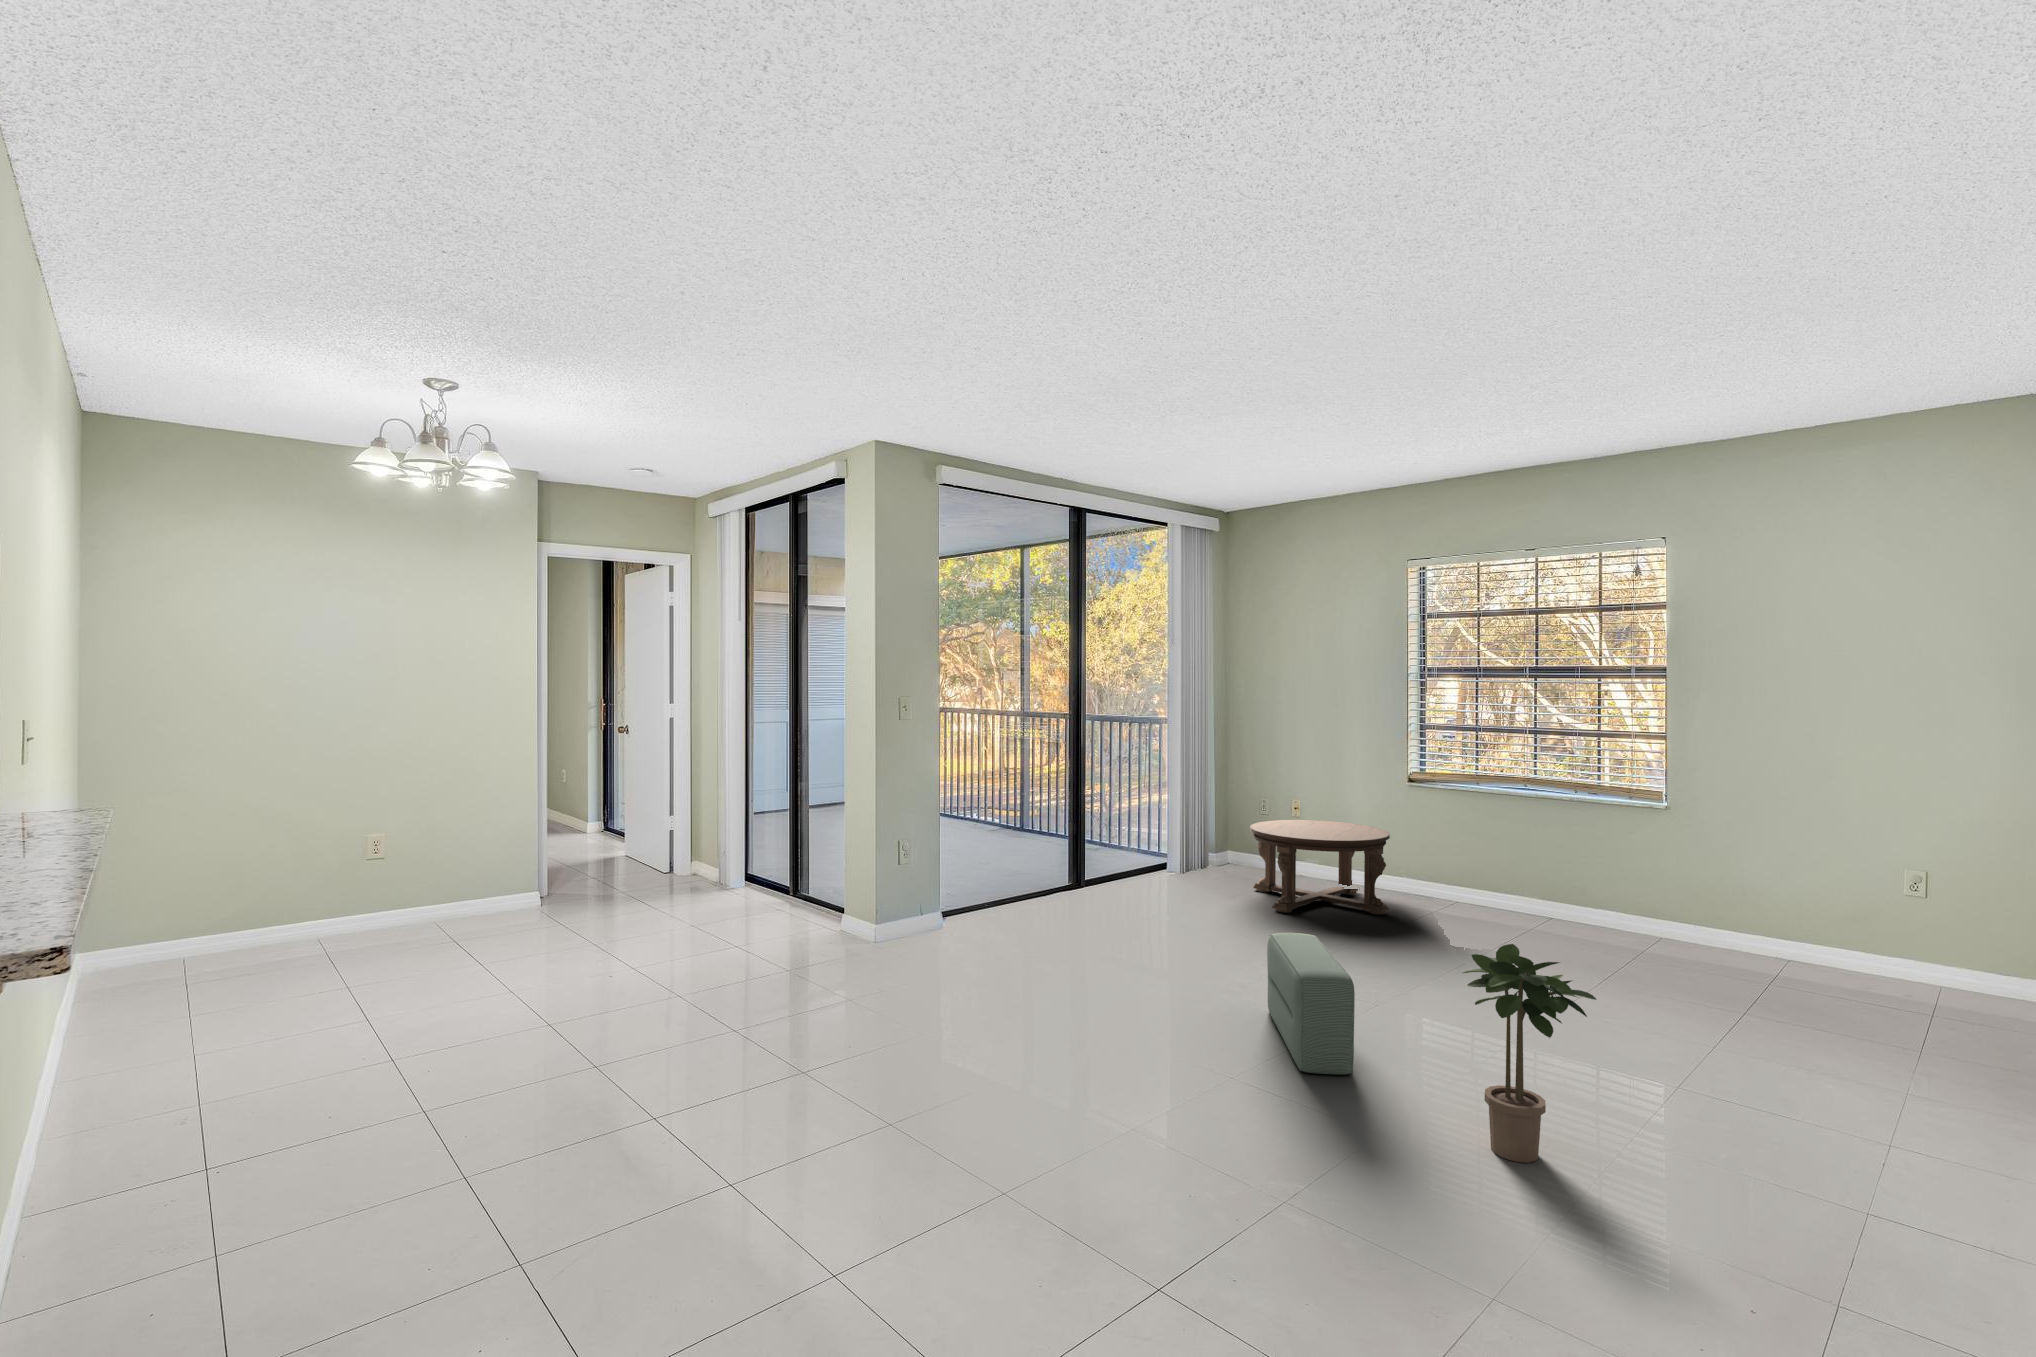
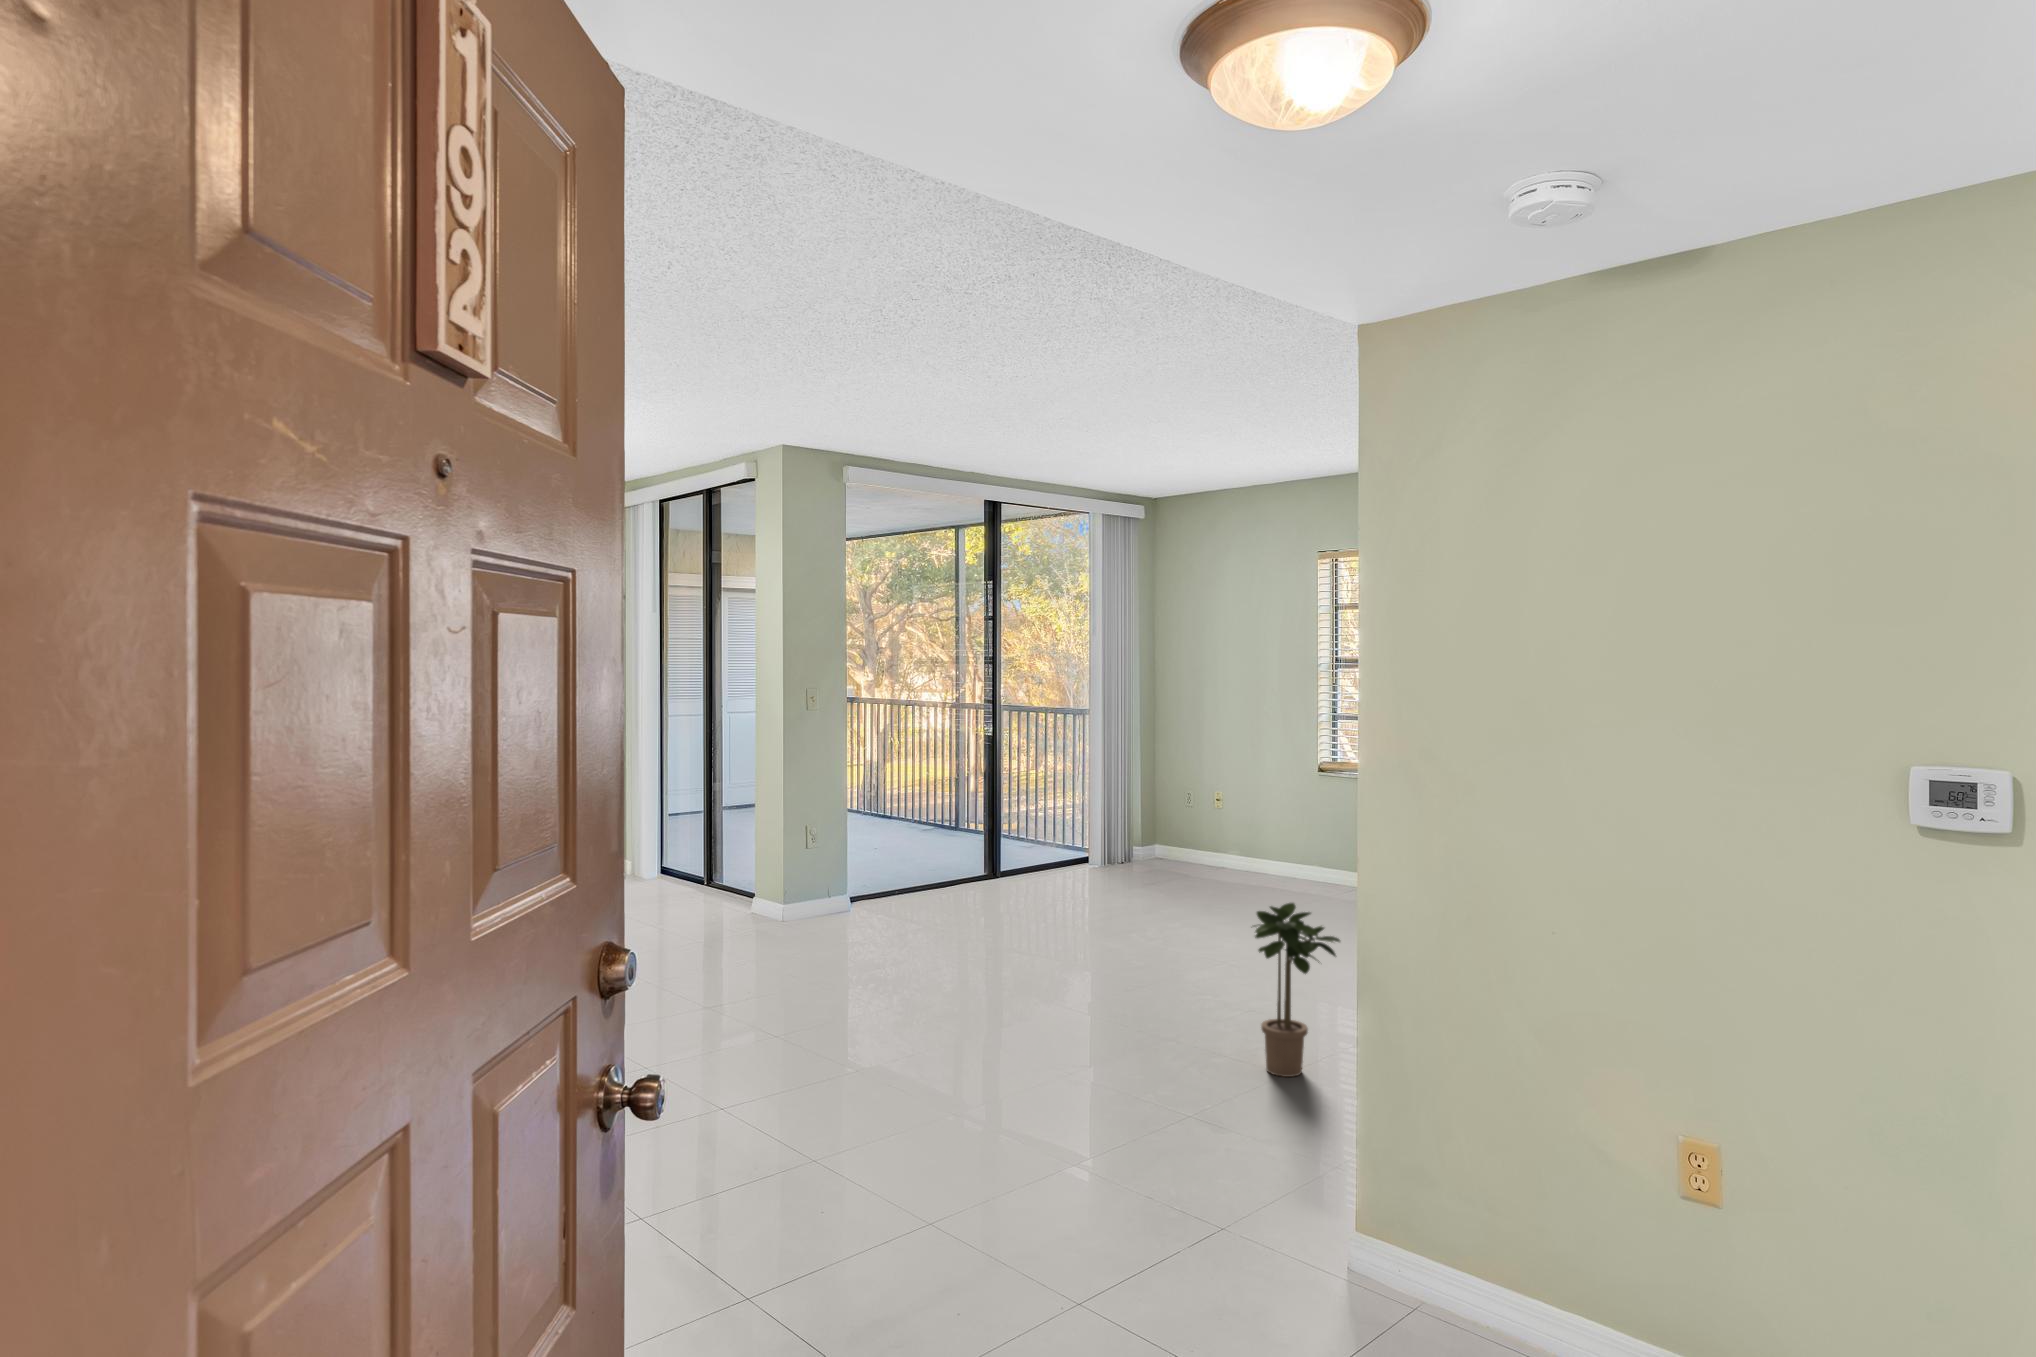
coffee table: present [1250,820,1390,915] -> none [1164,811,1298,901]
pouf: present [1267,933,1355,1075] -> none [1130,907,1183,1022]

